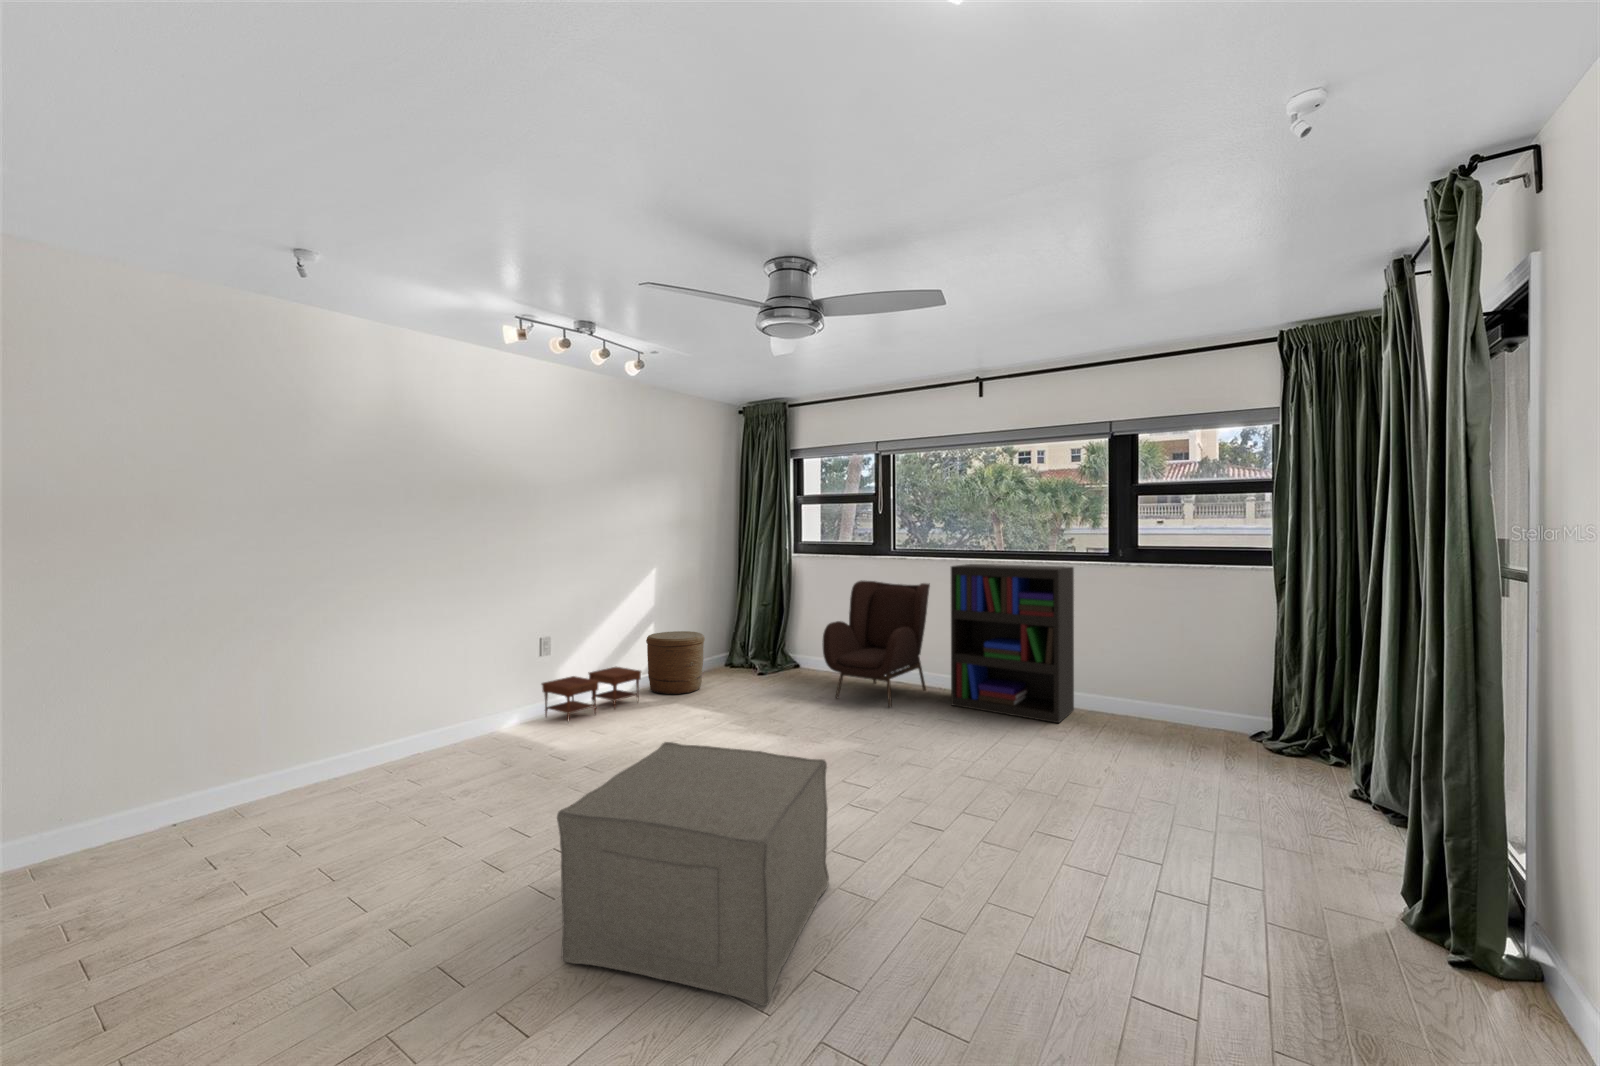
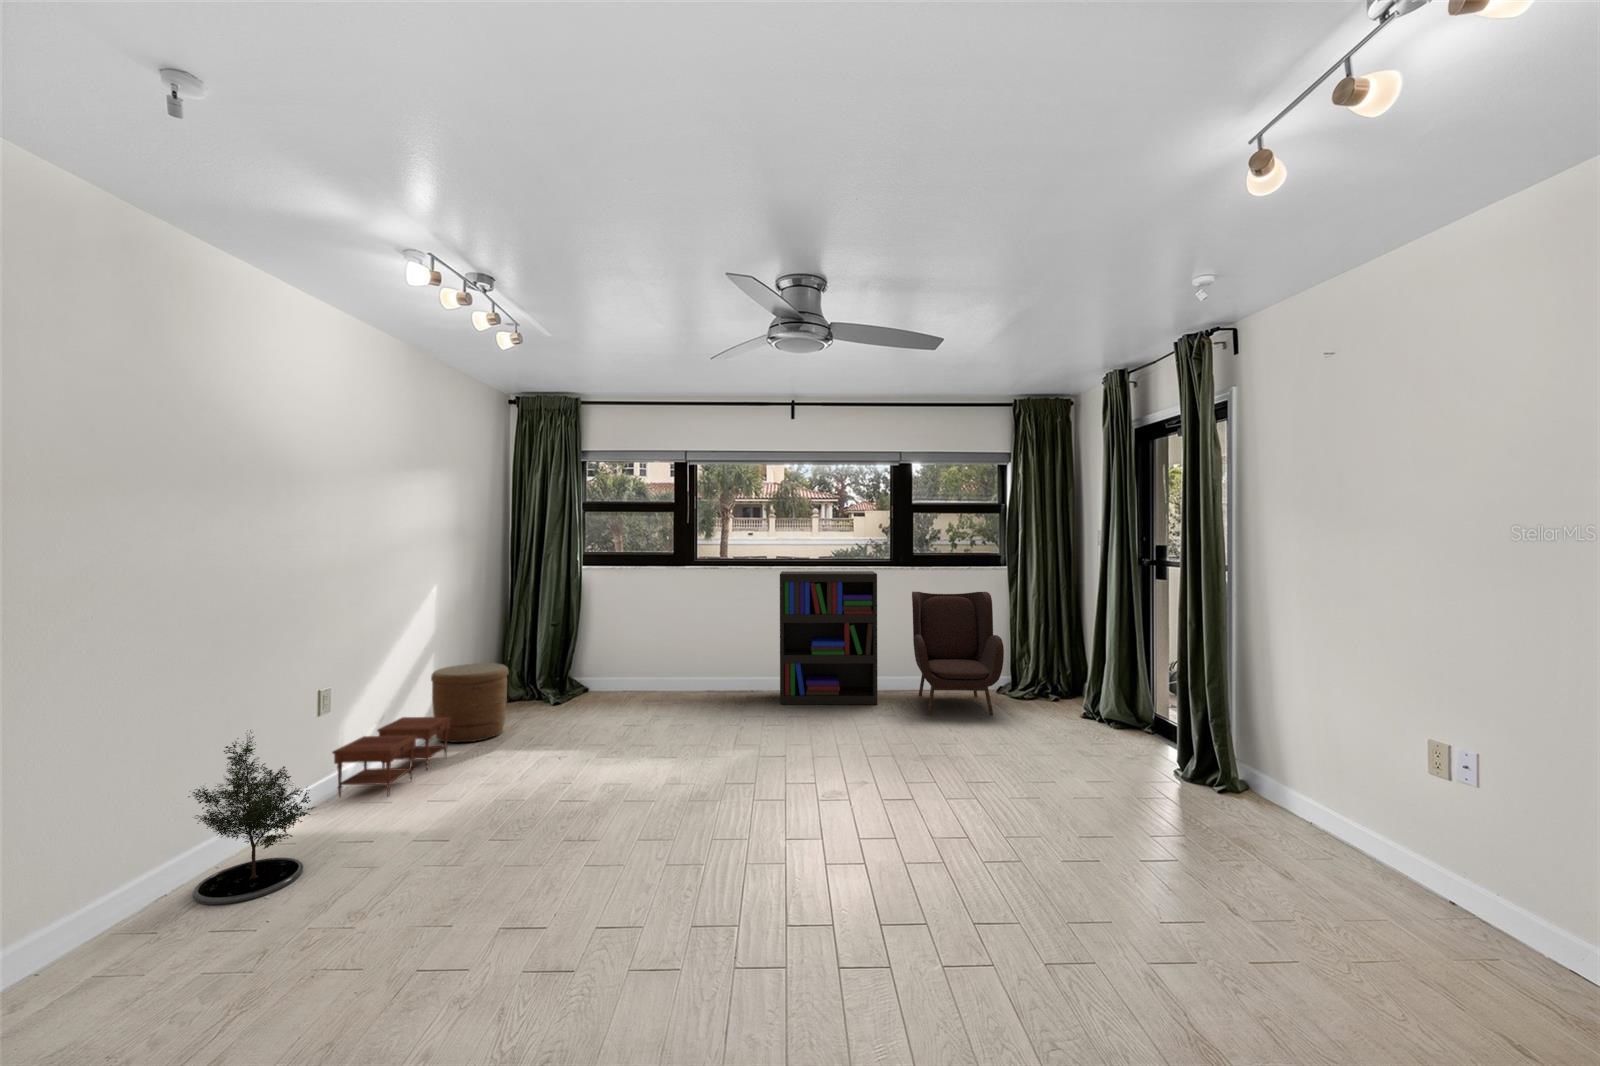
armchair: present [823,580,930,707] -> present [912,592,1004,715]
potted tree: none [400,656,471,770] -> present [189,730,315,905]
ottoman: present [557,742,829,1006] -> none [740,747,991,987]

